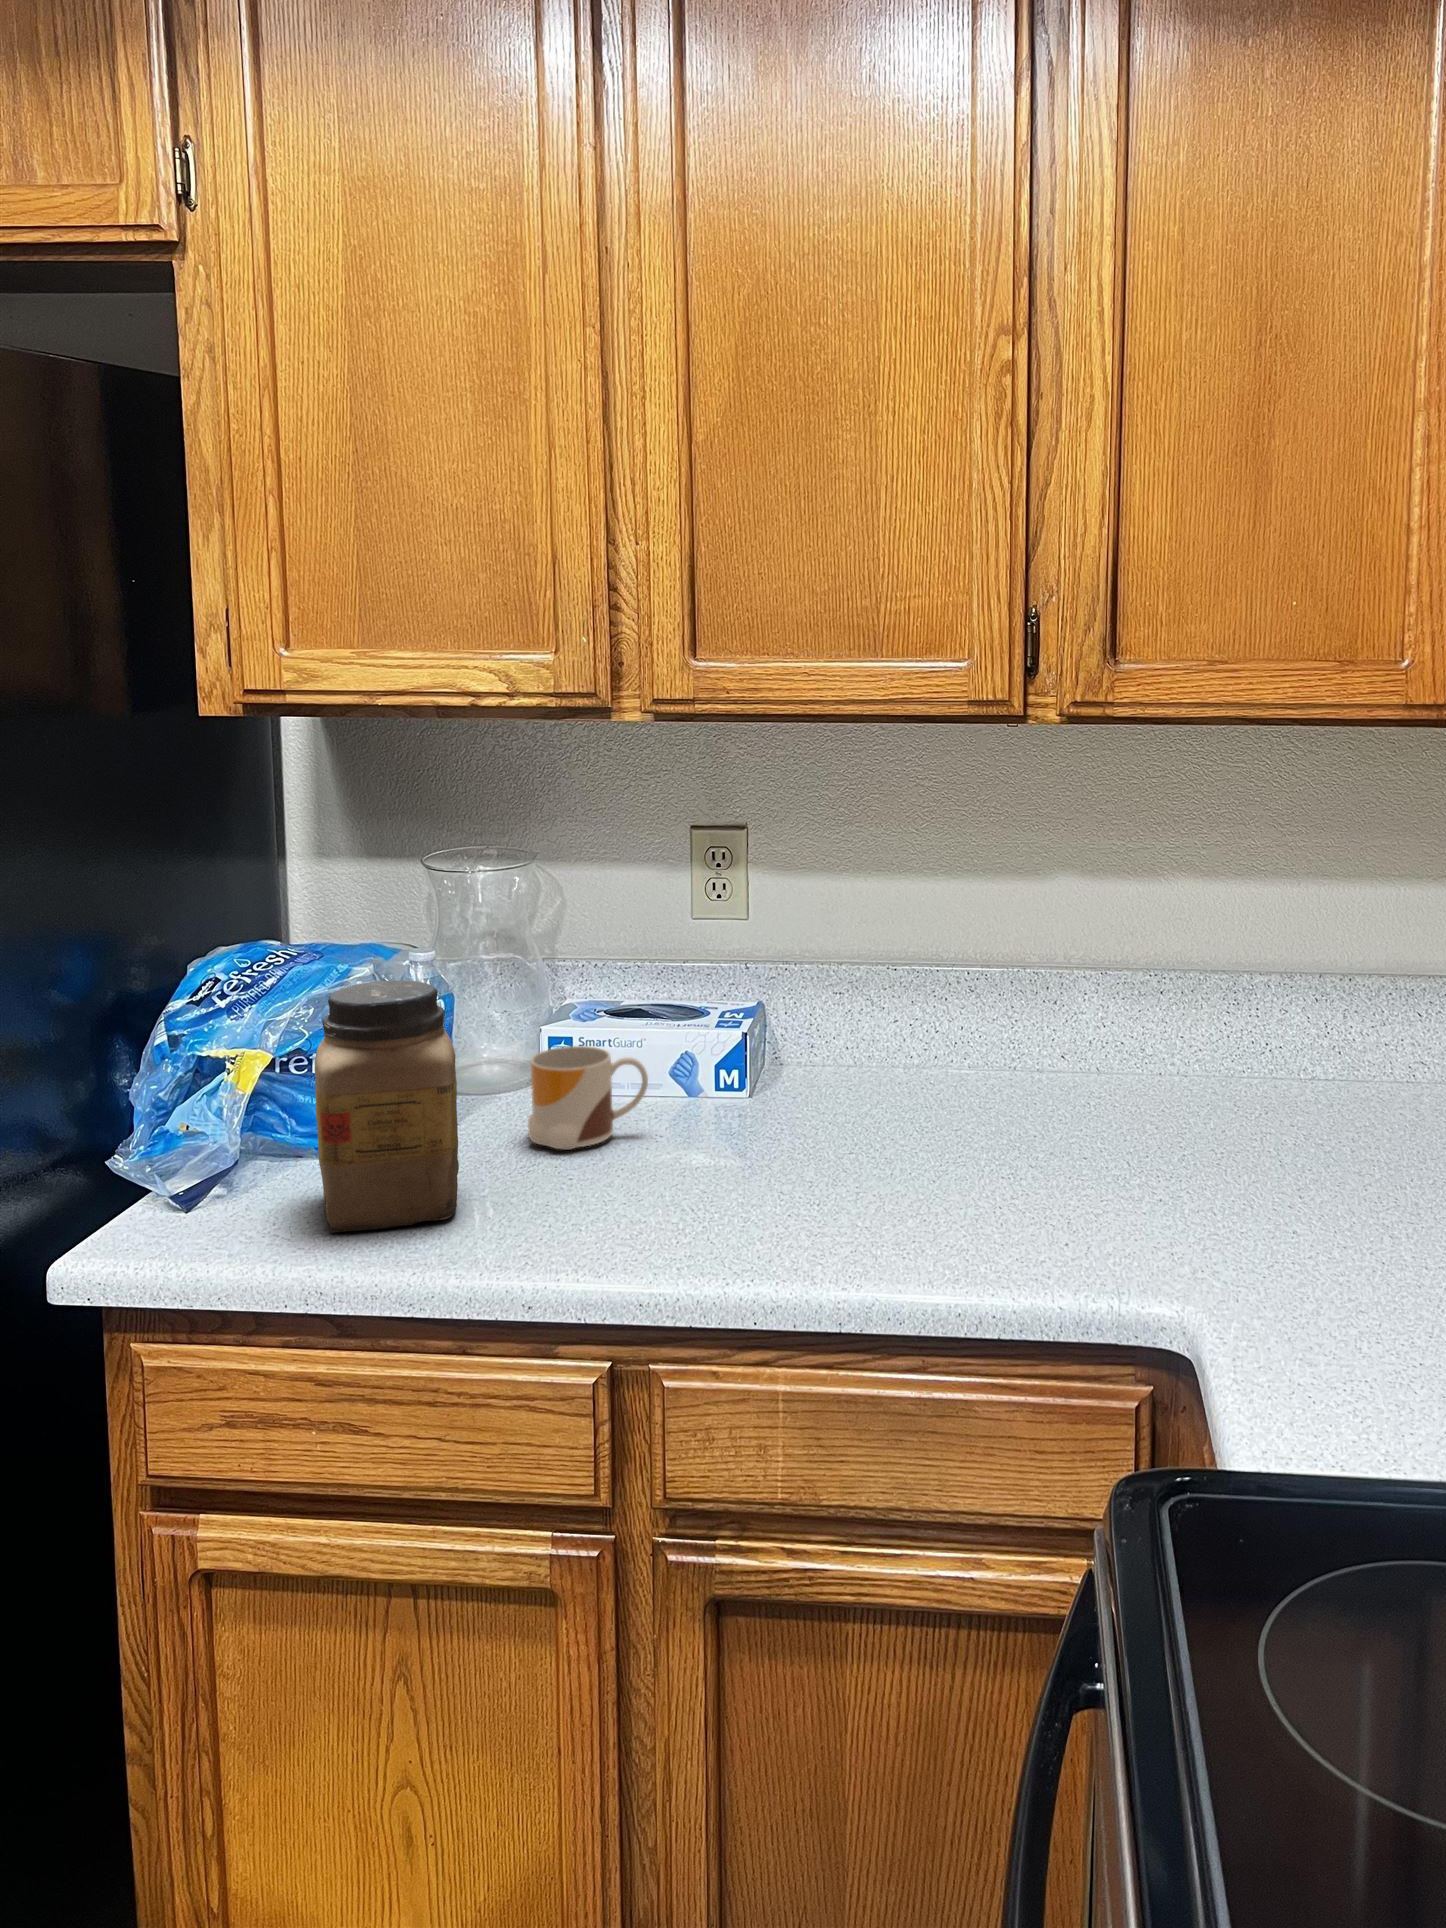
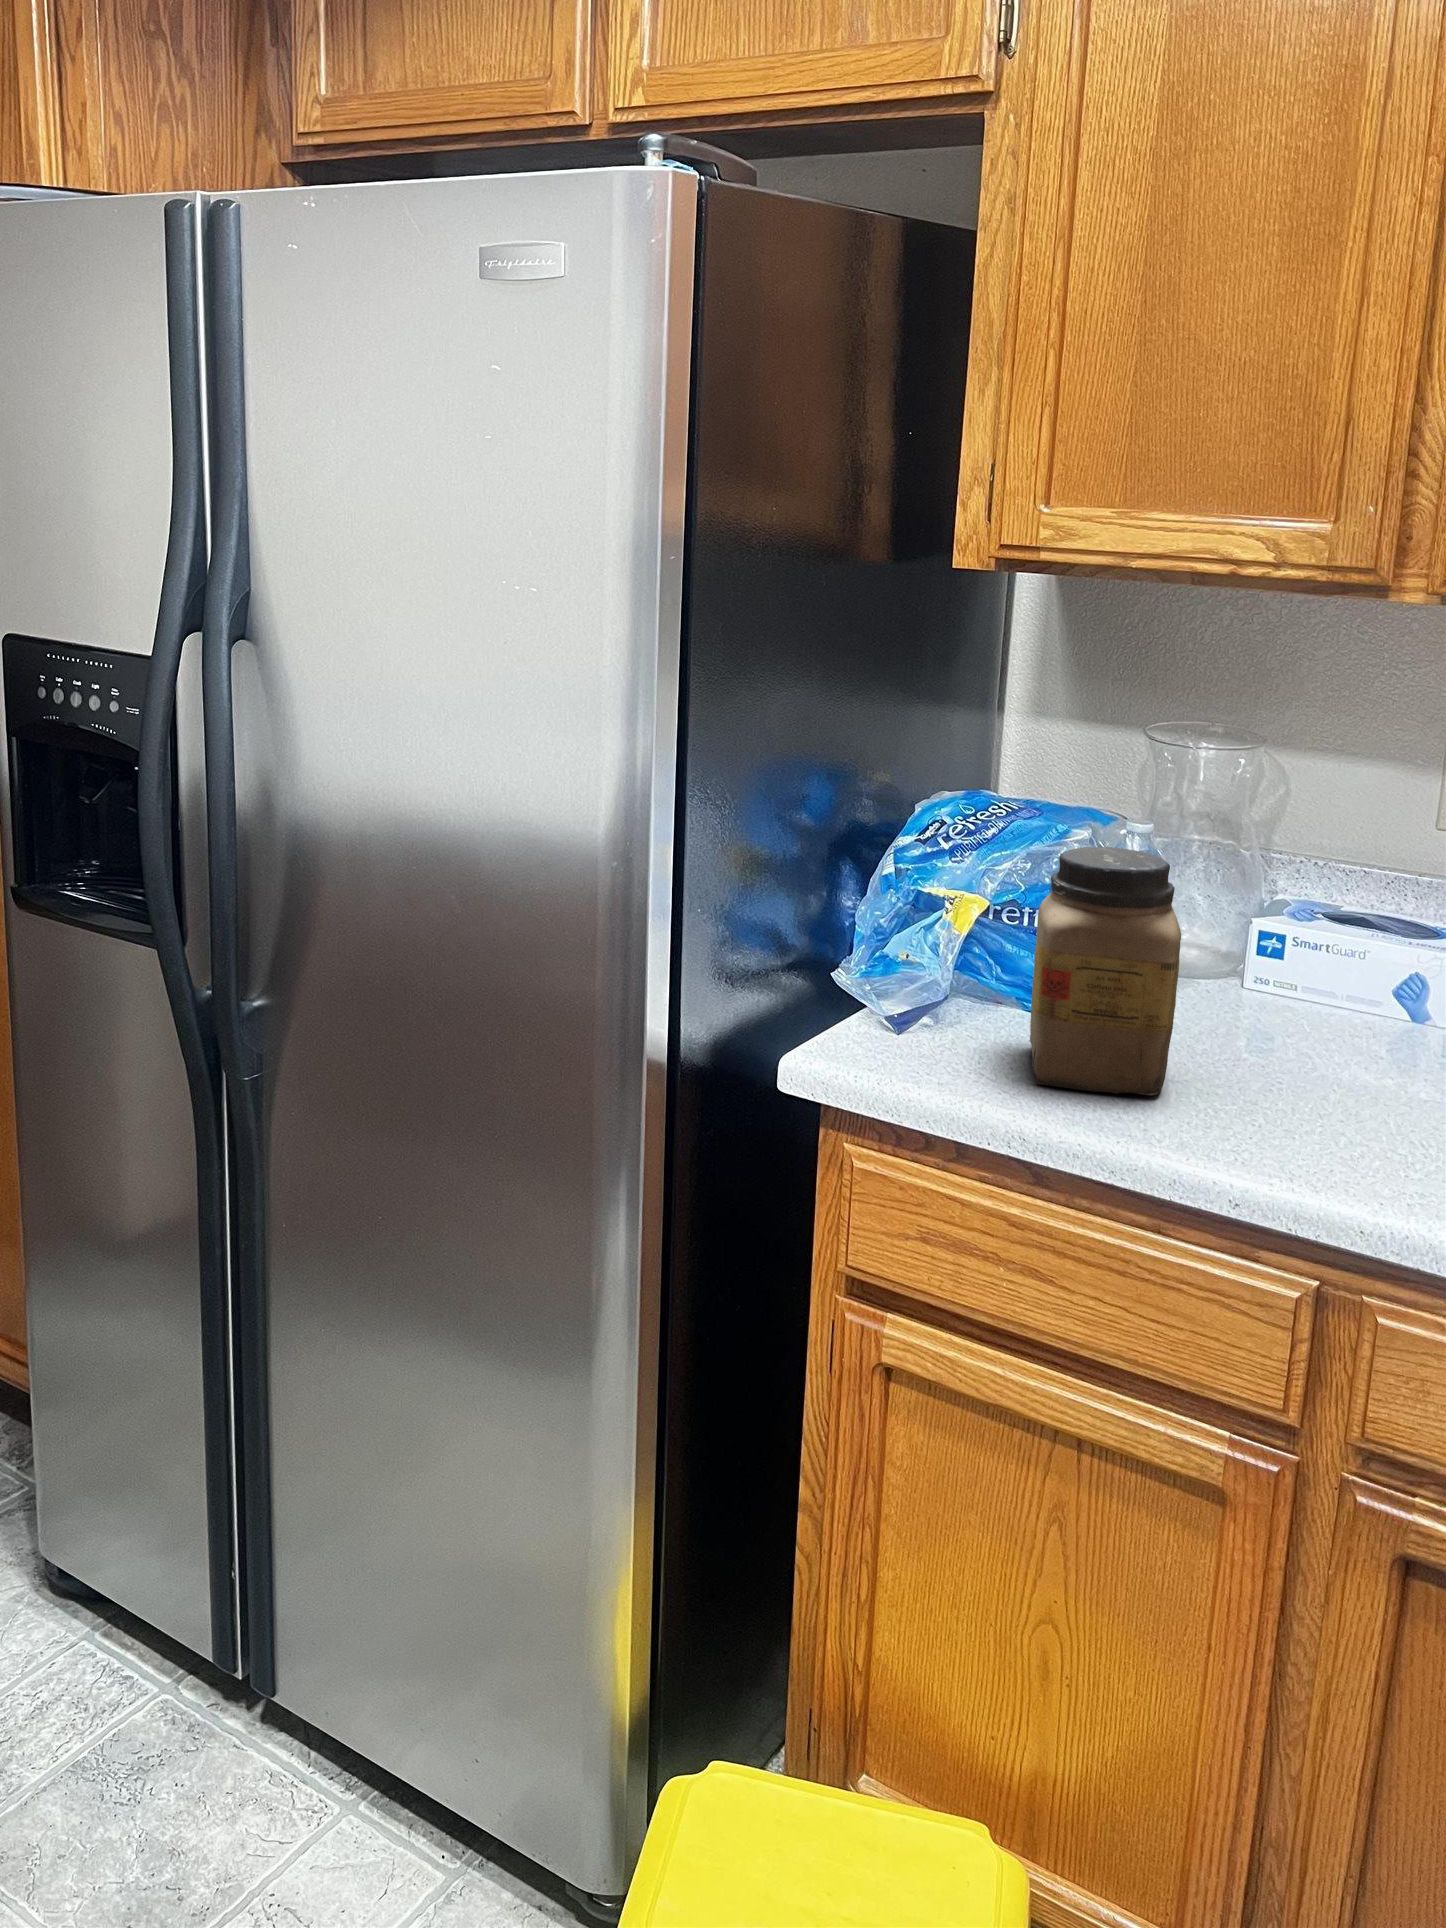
mug: present [528,1046,648,1150] -> none [1234,945,1377,1052]

